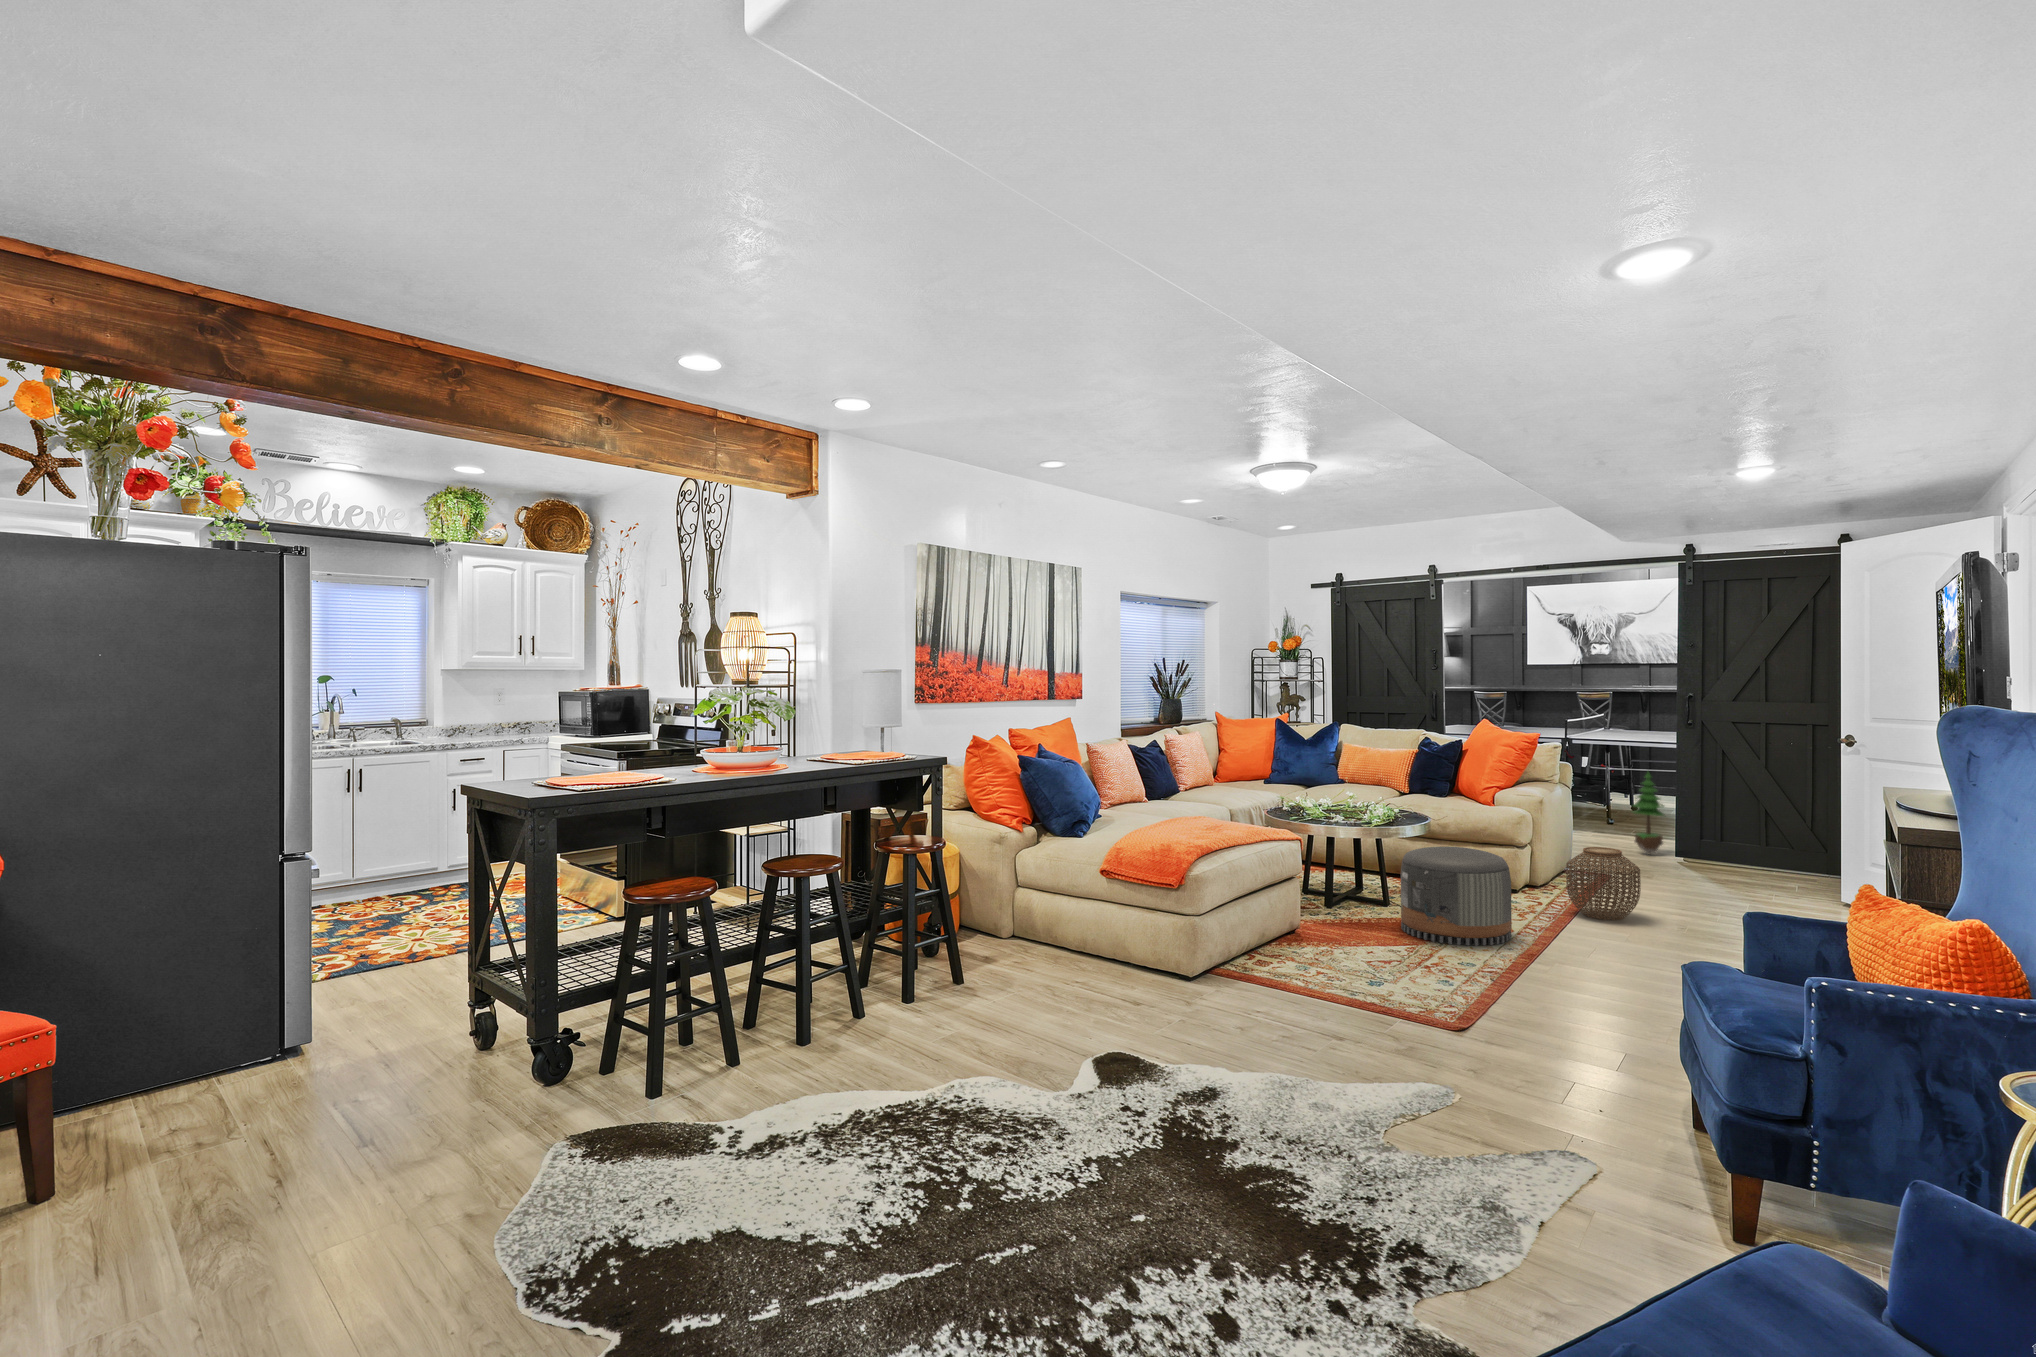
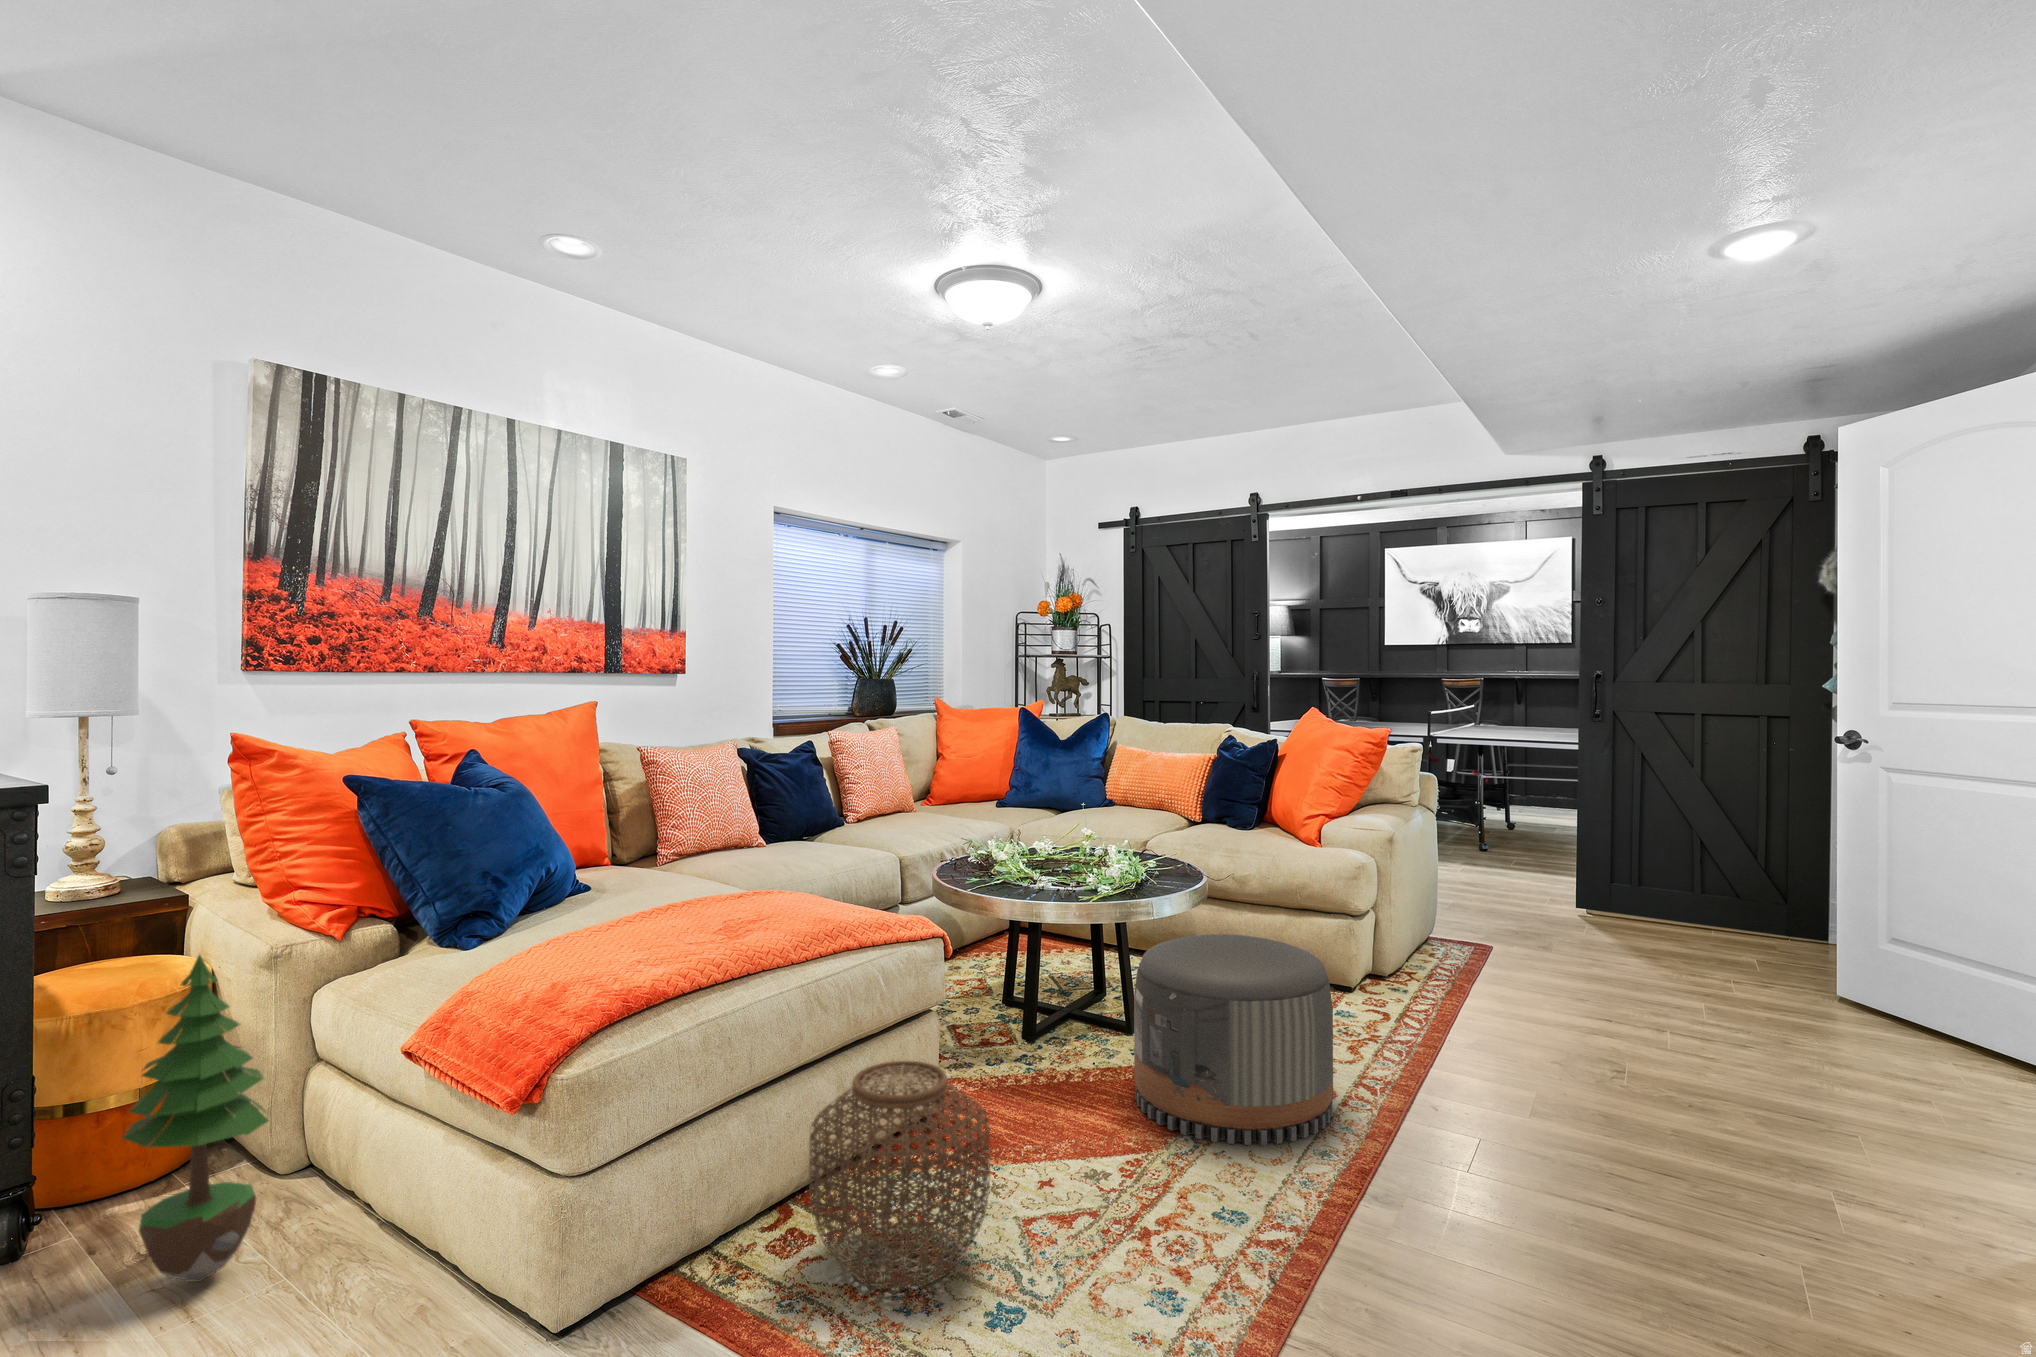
potted tree: present [1633,772,1664,854] -> present [122,955,269,1282]
woven basket: present [1566,847,1641,920] -> present [809,1061,990,1290]

